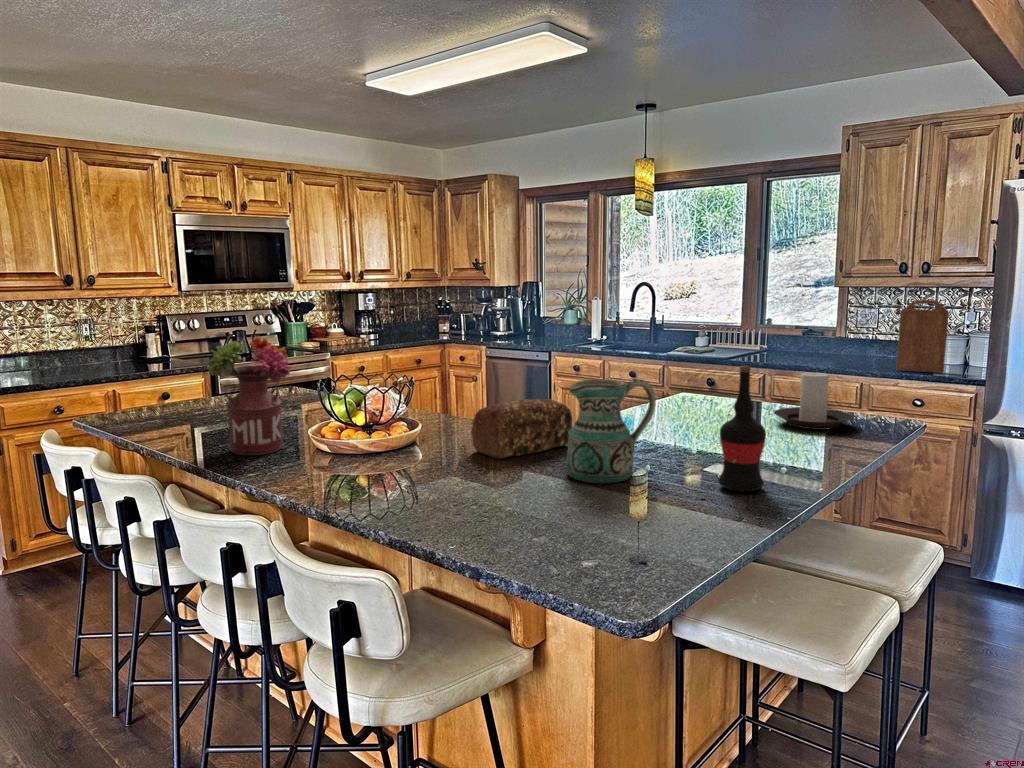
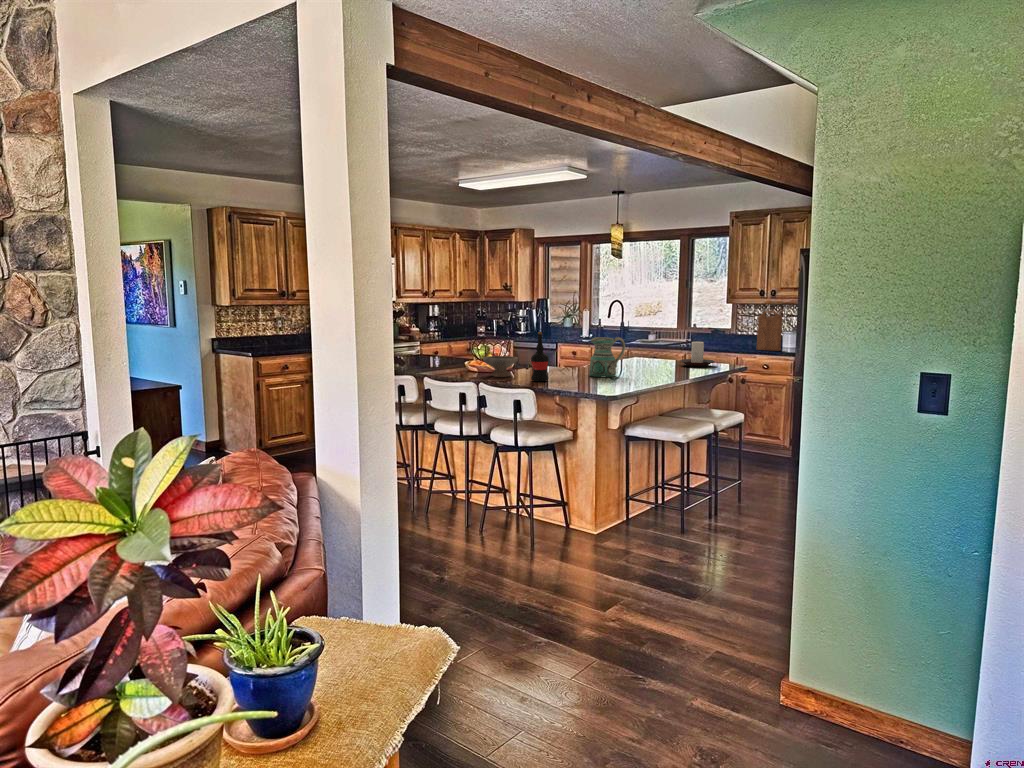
flower arrangement: present [207,336,291,455] -> none [431,320,467,372]
wine bottle: present [718,366,766,491] -> present [531,332,549,381]
bread loaf: present [471,399,572,459] -> none [545,350,589,373]
bowl: none [308,421,394,479] -> present [483,356,518,377]

